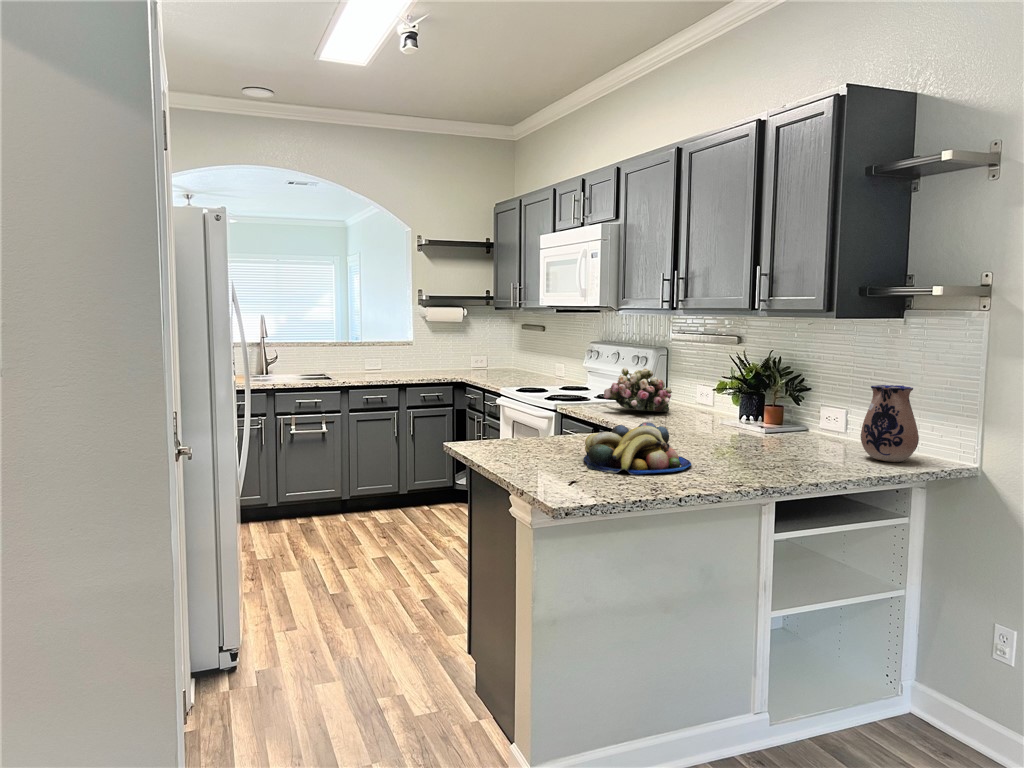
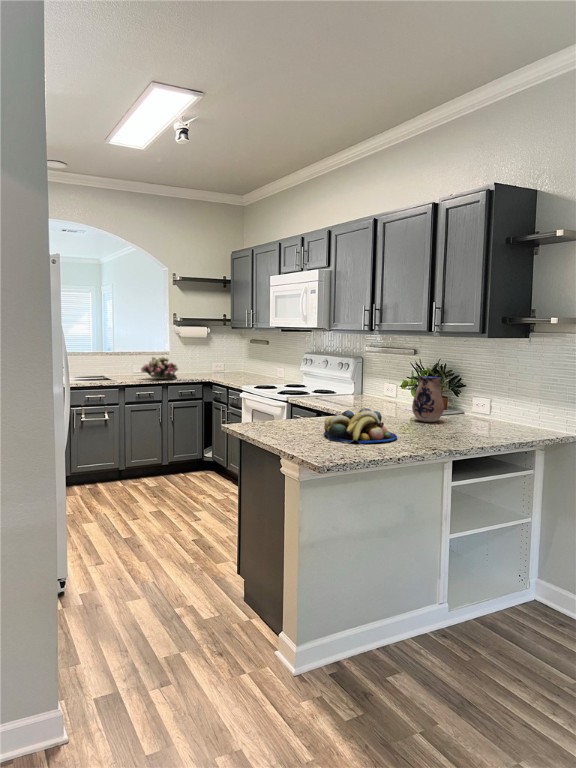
flower arrangement: present [604,368,672,412] -> present [141,357,178,379]
ceramic pitcher: present [861,385,919,462] -> present [412,376,444,422]

